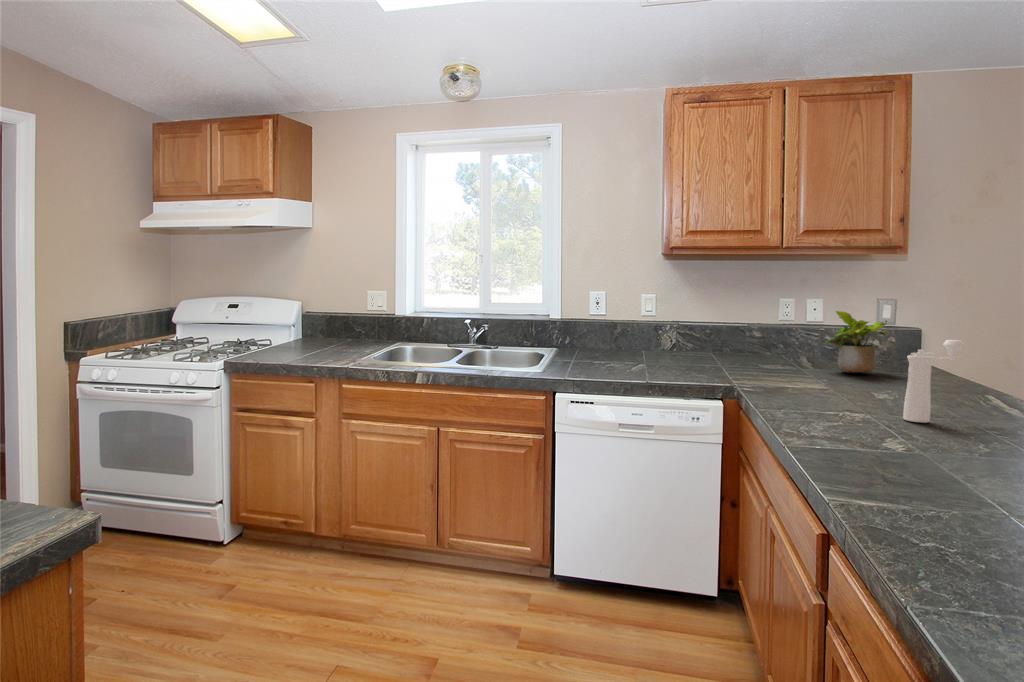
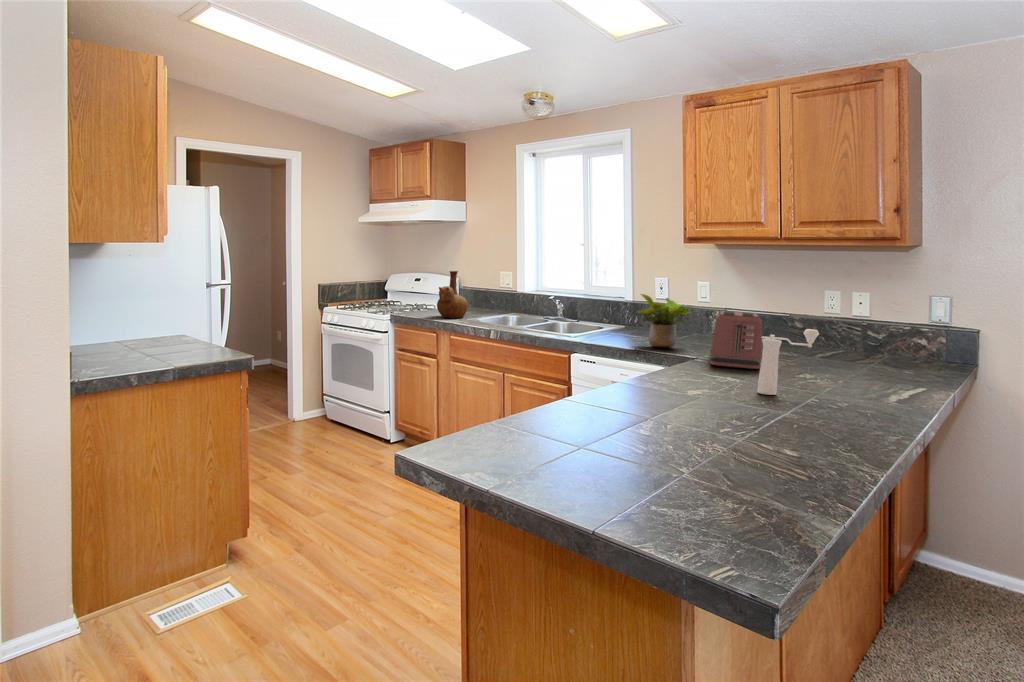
vase: none [301,292,347,358] -> present [437,271,468,318]
potted plant: present [825,311,887,373] -> present [636,294,692,347]
toaster: none [720,325,817,389] -> present [710,311,762,369]

